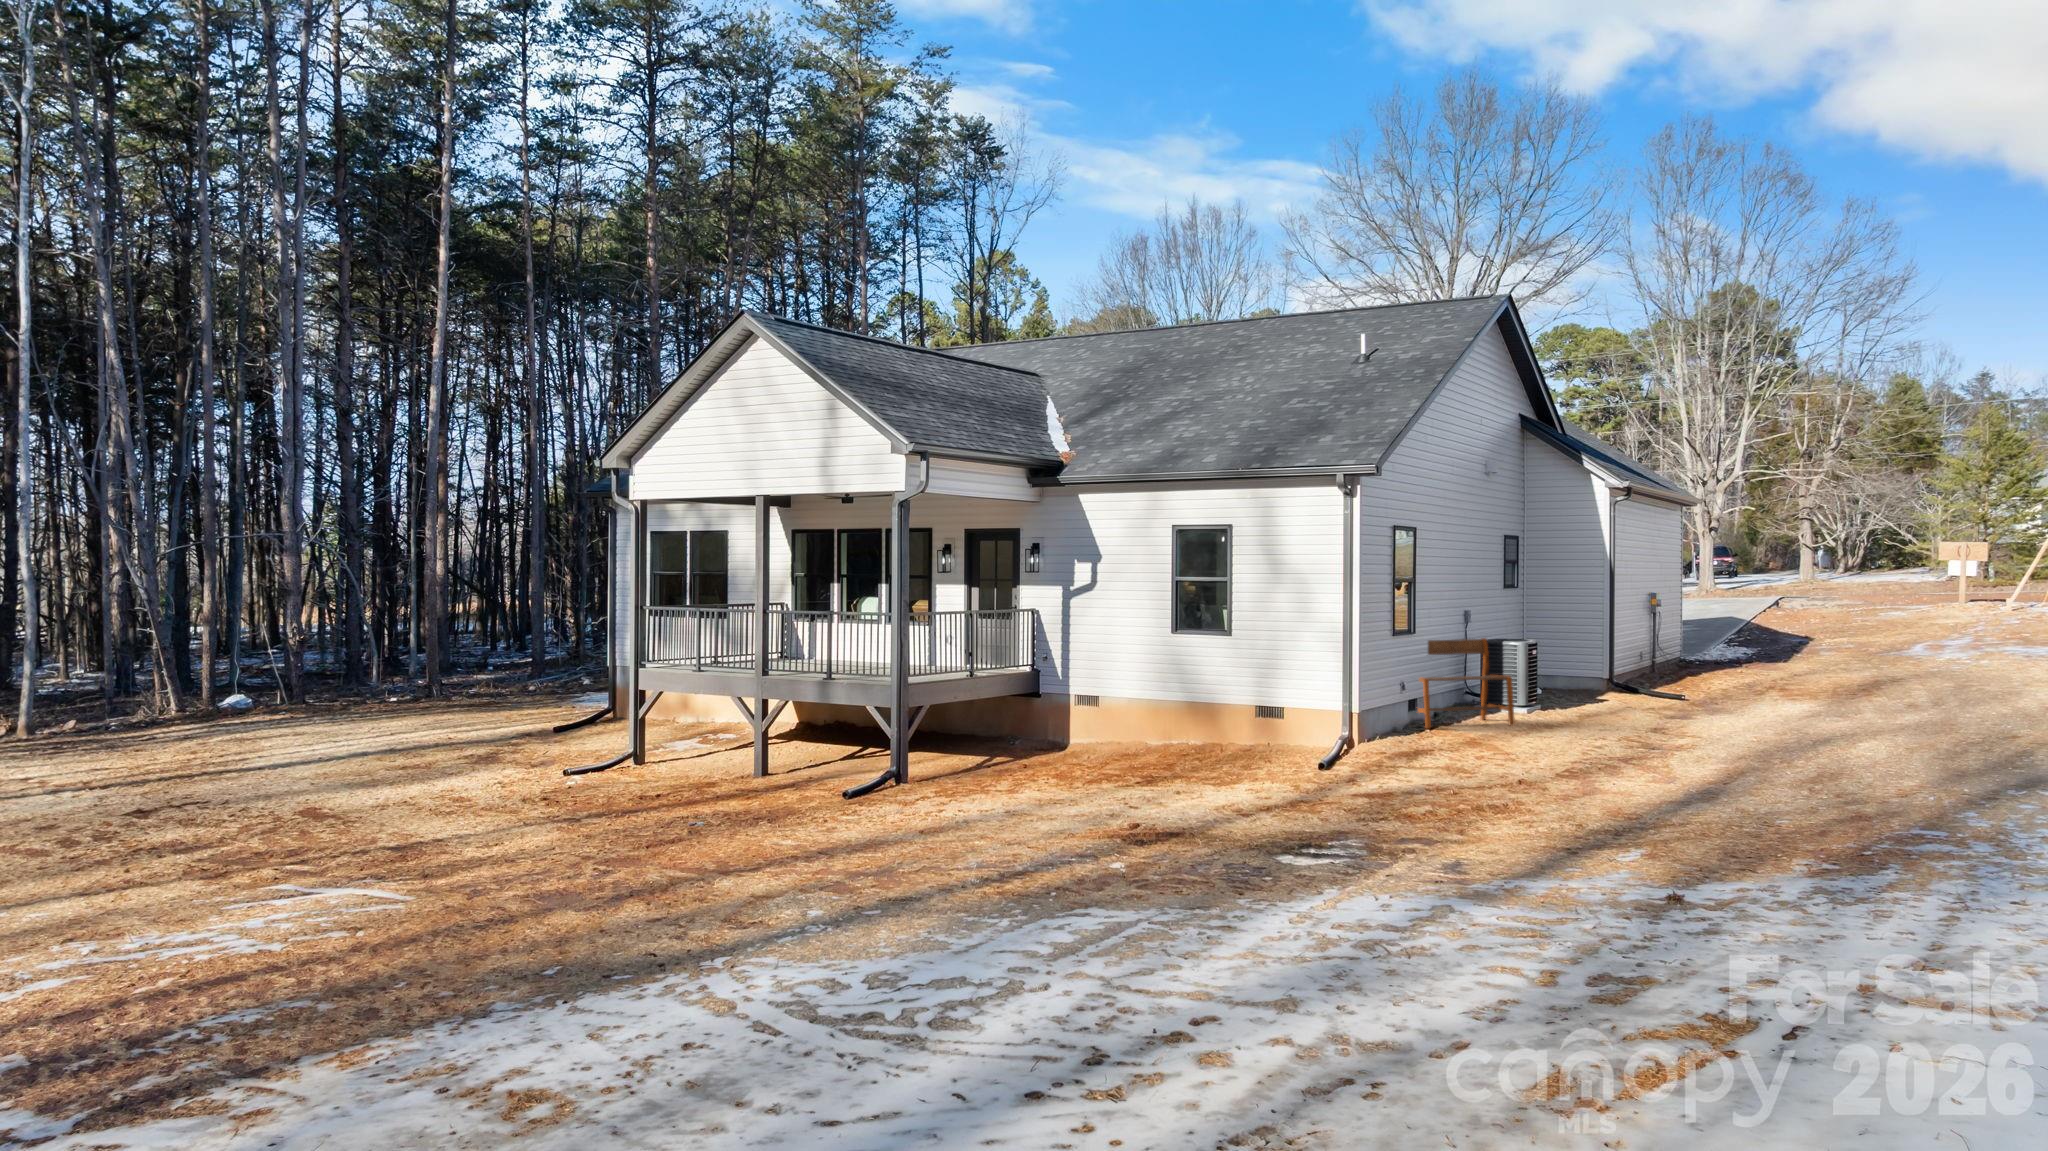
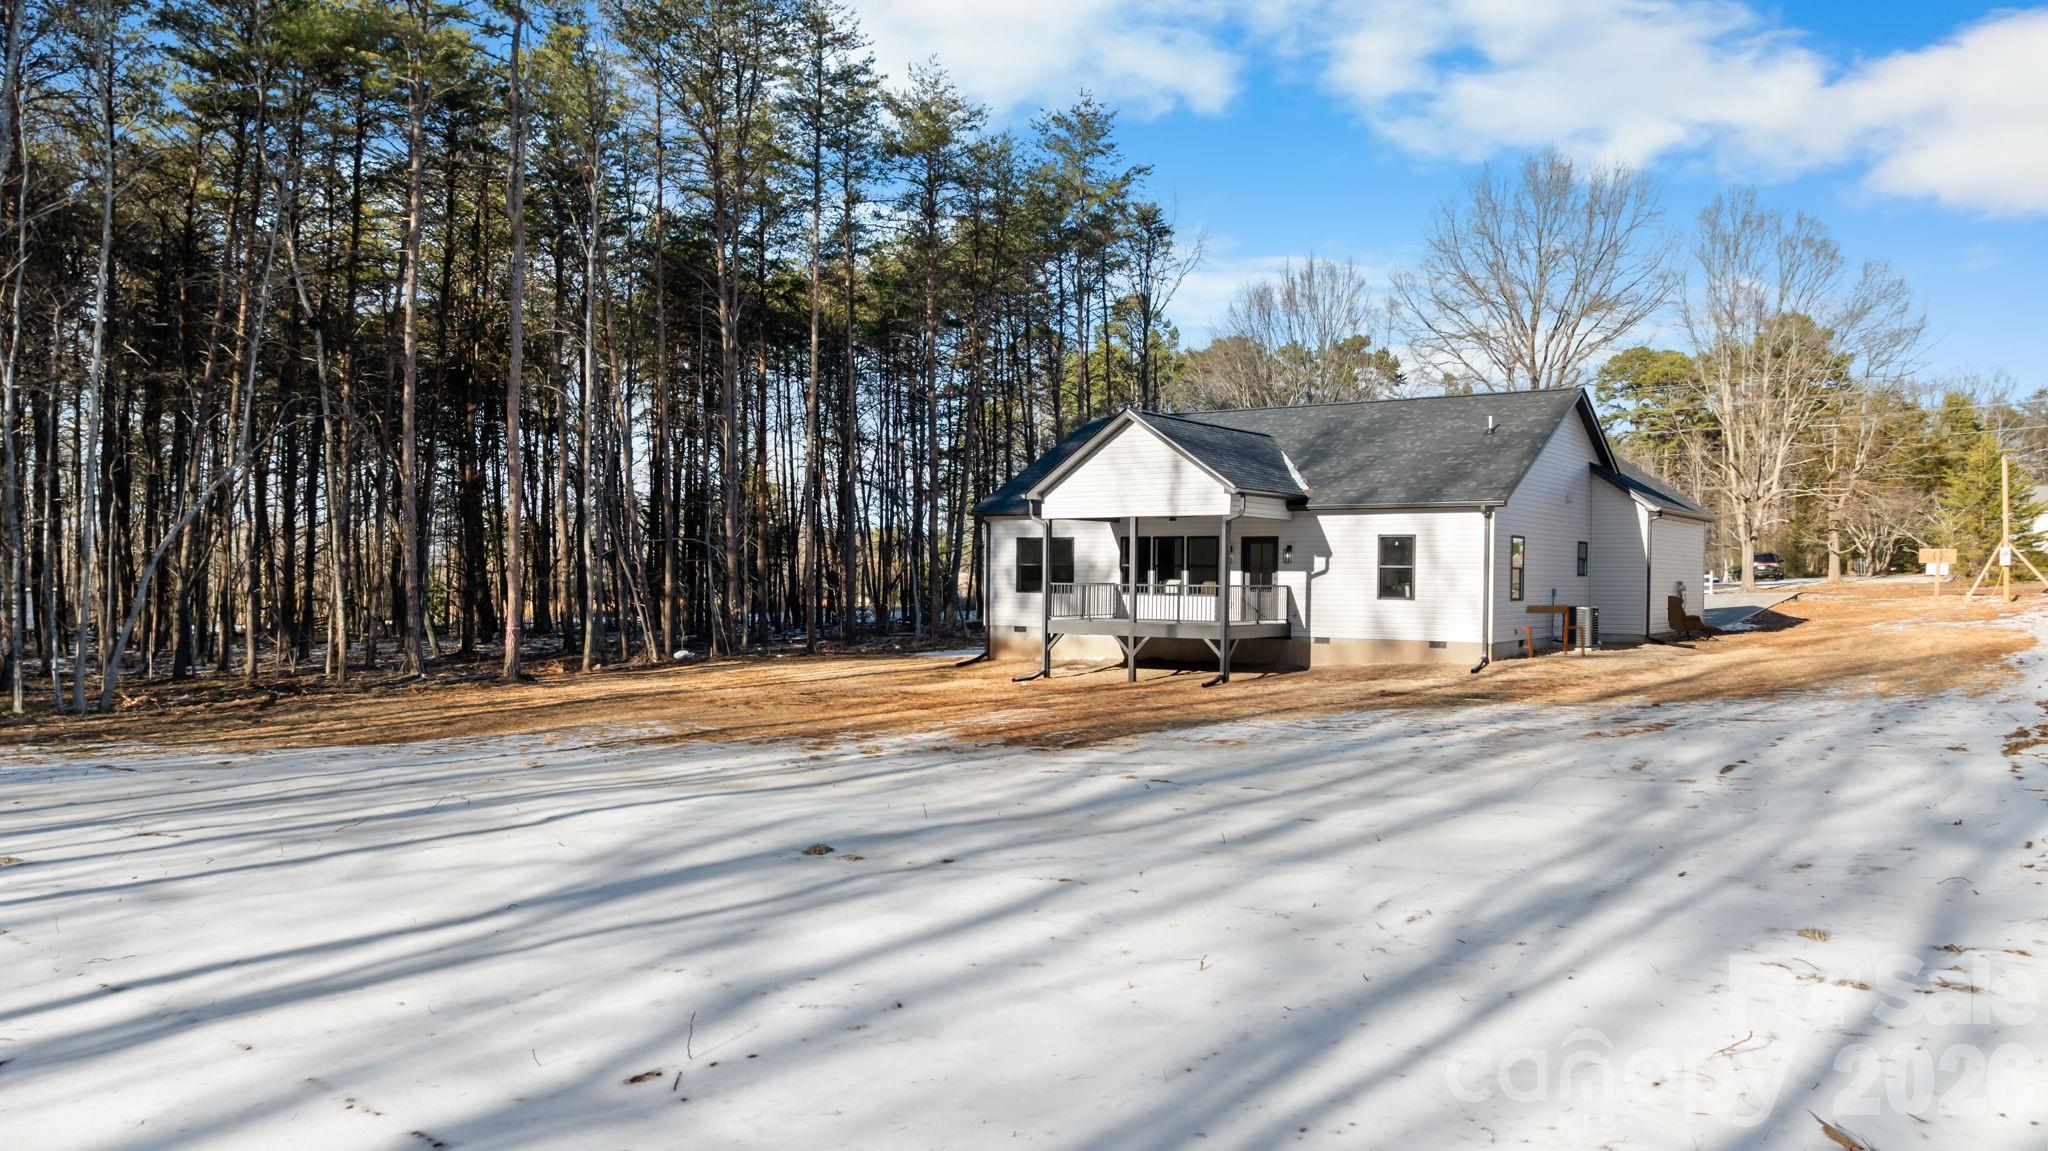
lounge chair: none [1627,616,1714,685] -> present [1667,596,1724,641]

